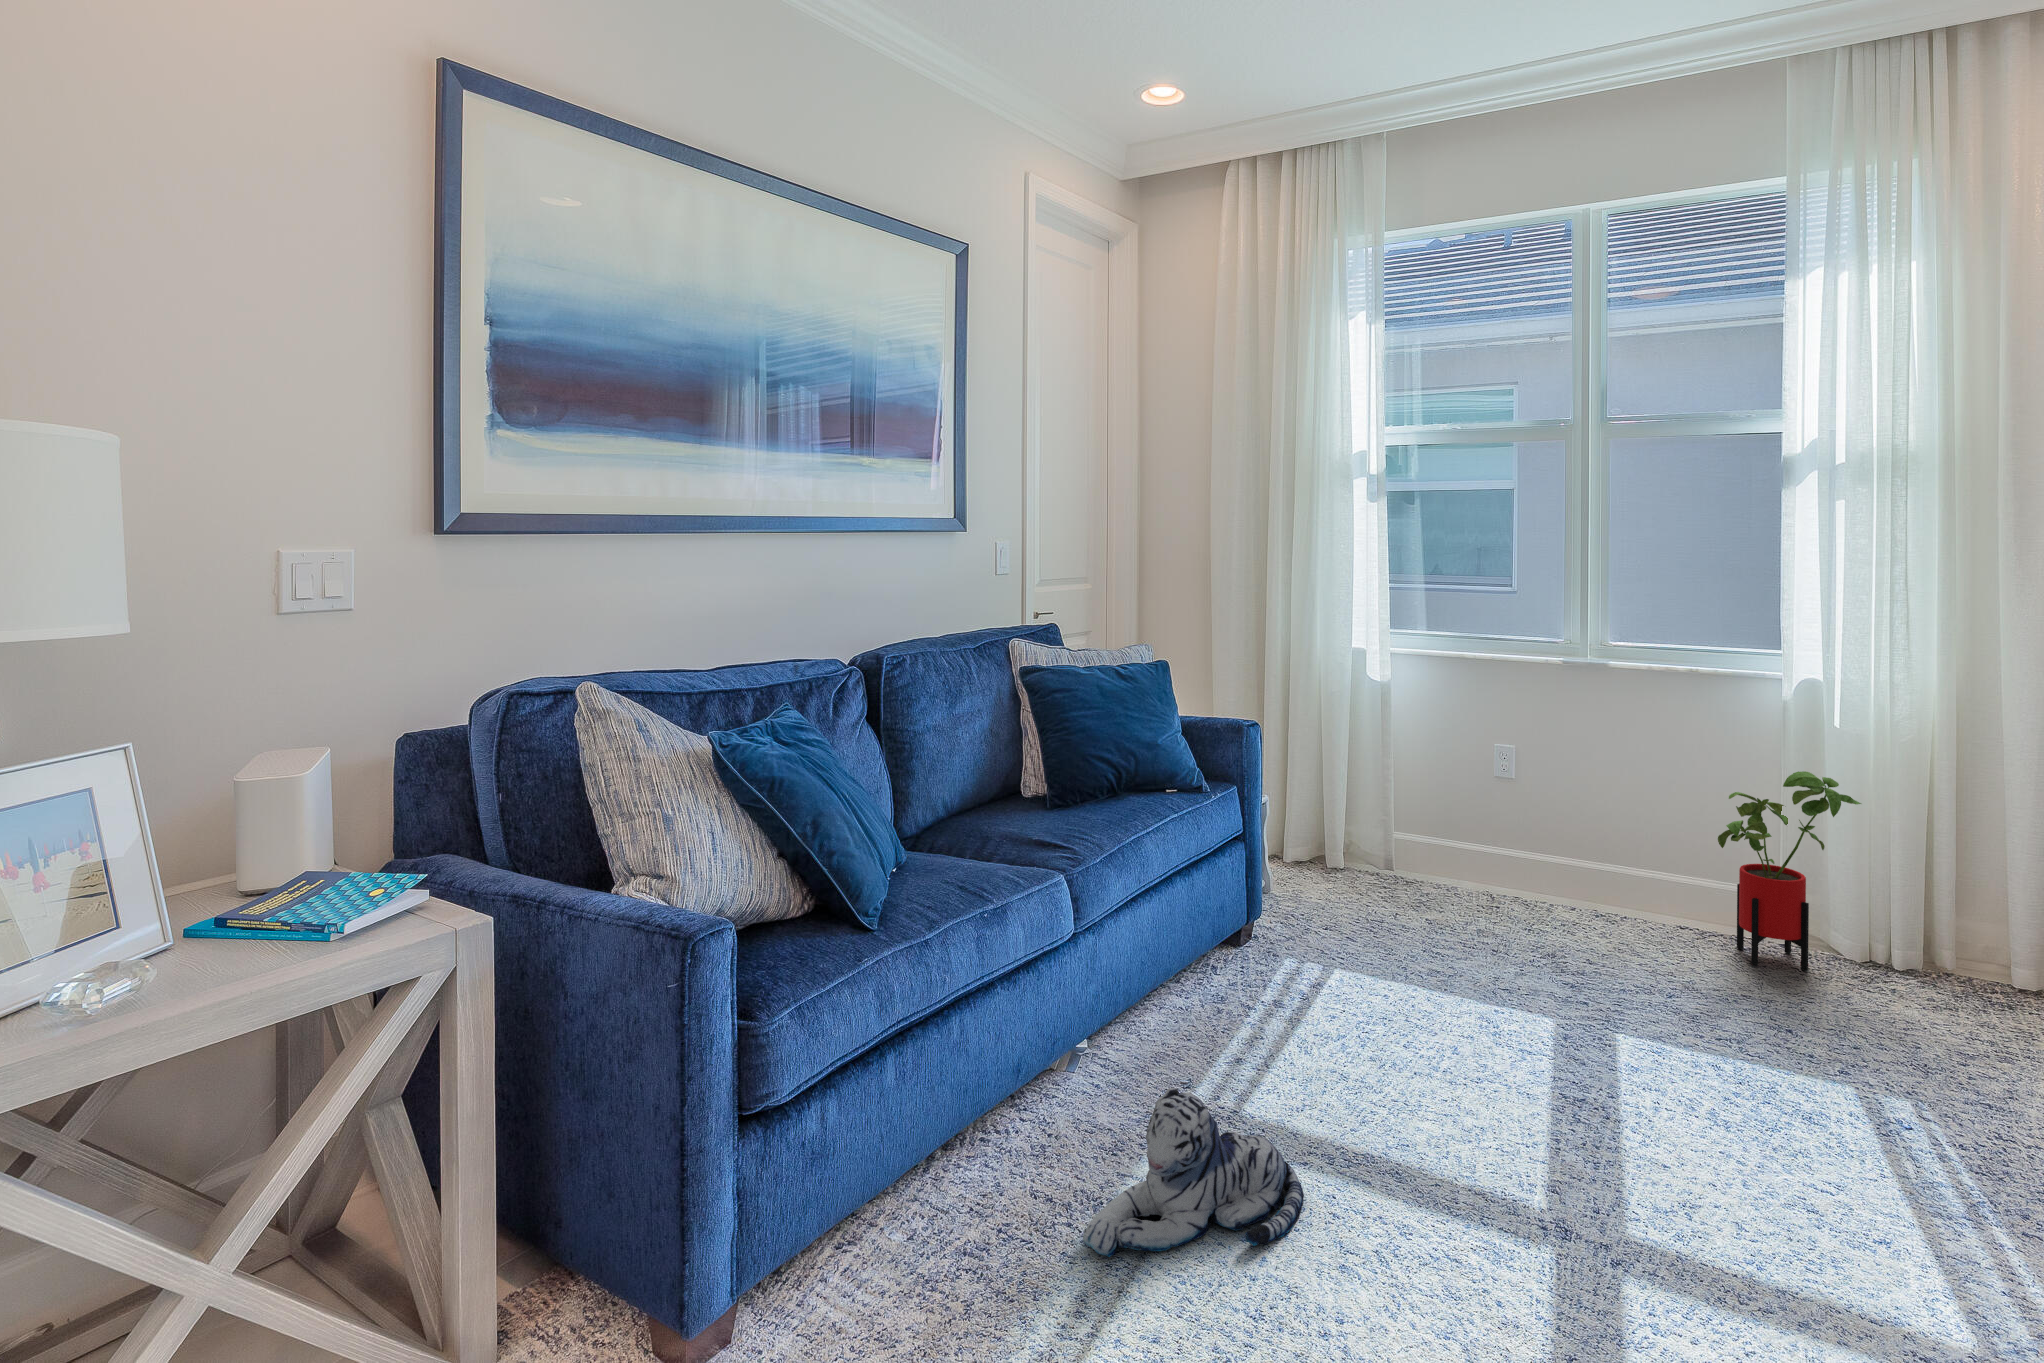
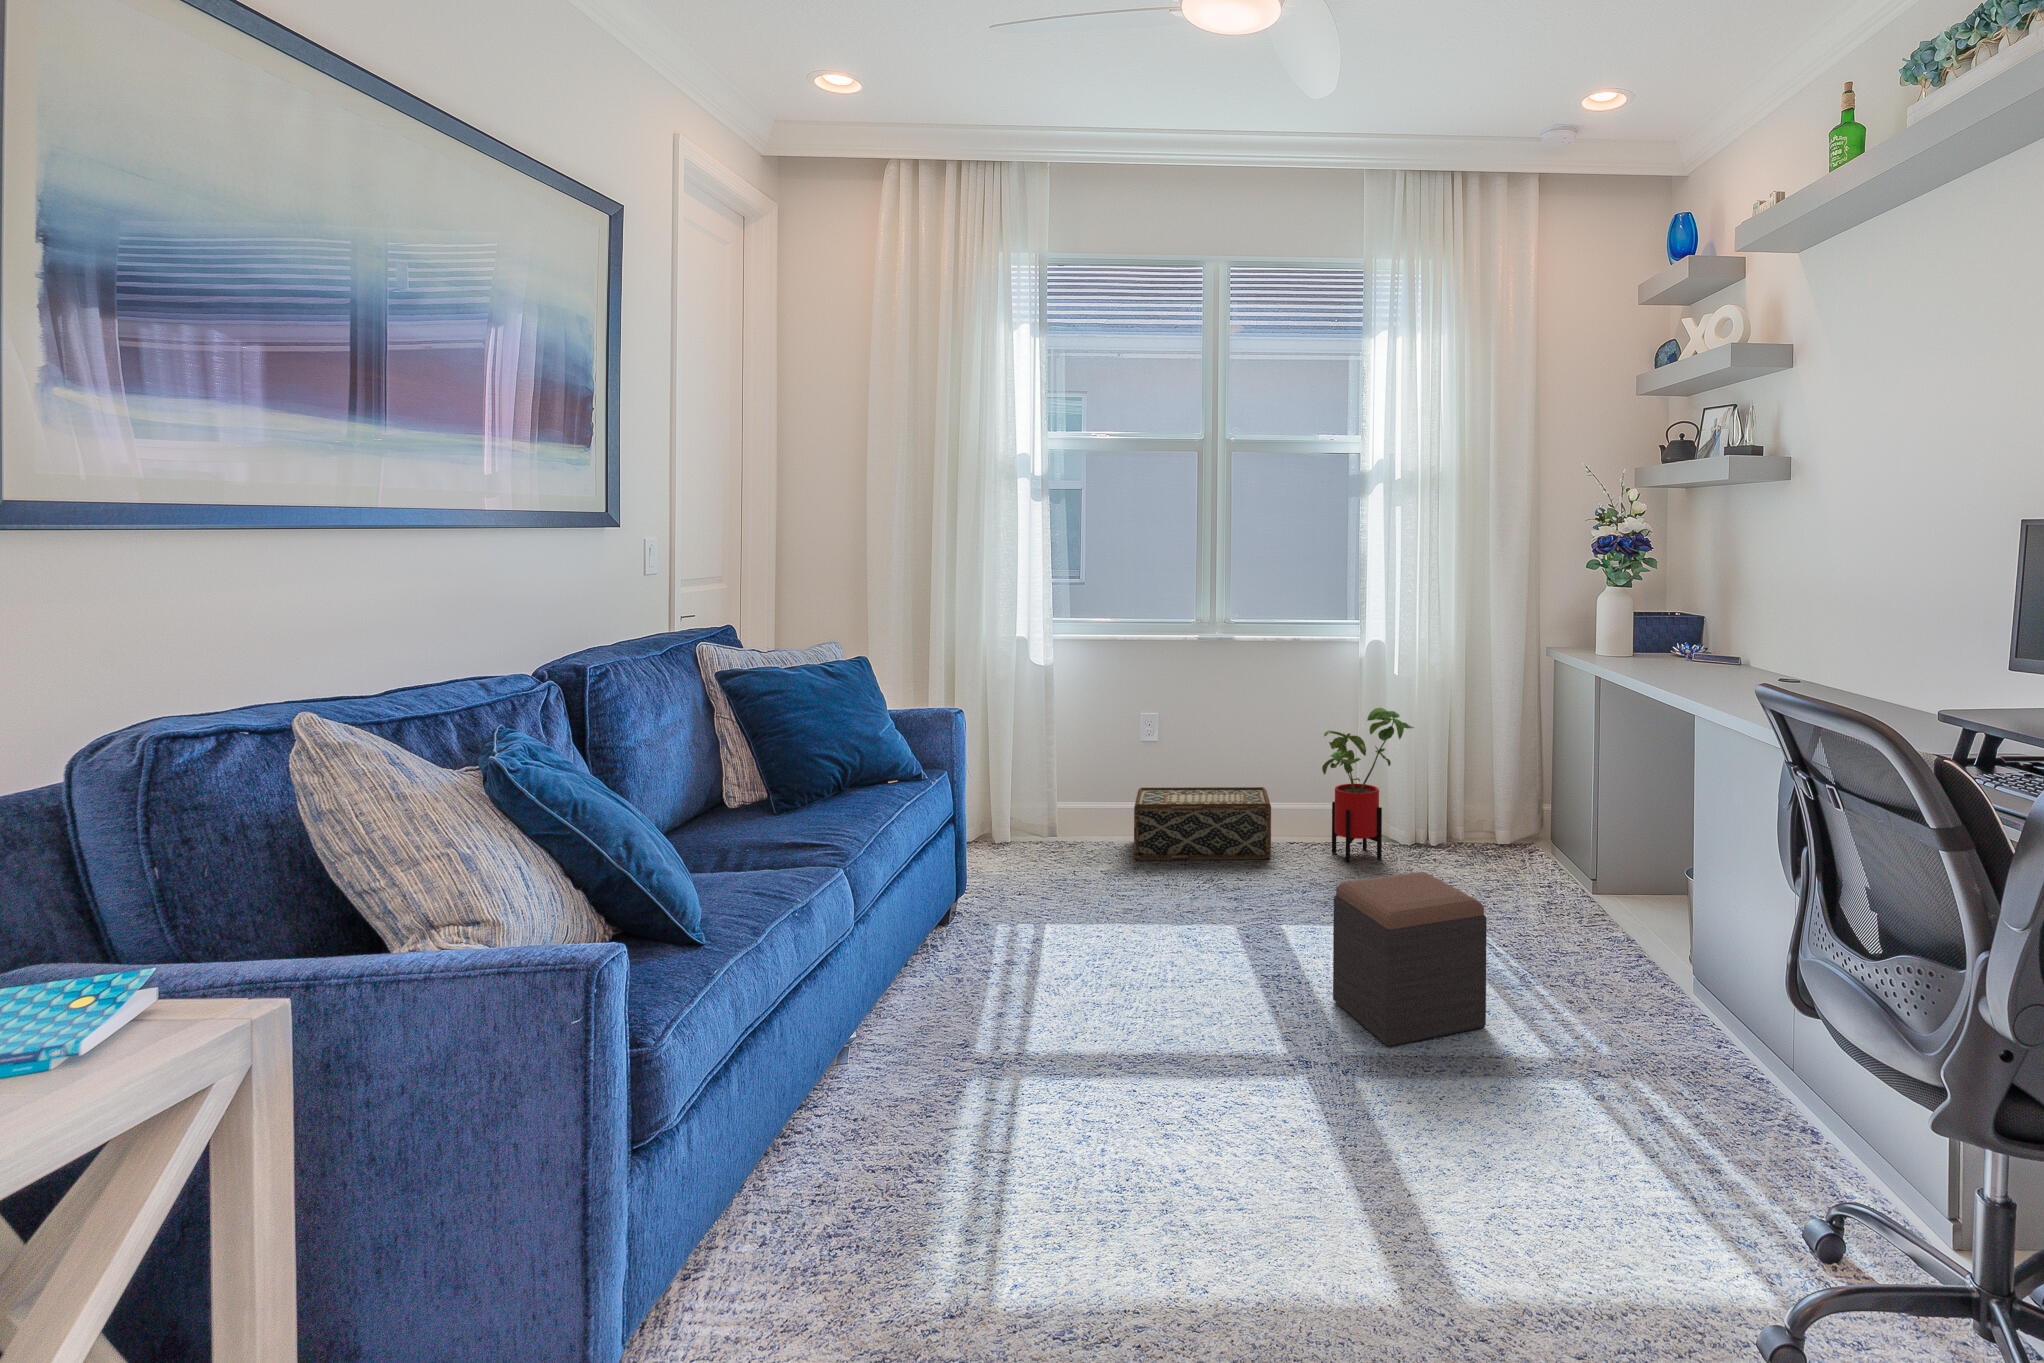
woven basket: none [1475,829,1653,940] -> present [1134,787,1271,860]
footstool: none [1644,1002,1874,1264] -> present [1333,872,1487,1046]
plush toy: present [1083,1088,1304,1257] -> none [945,1029,1115,1191]

